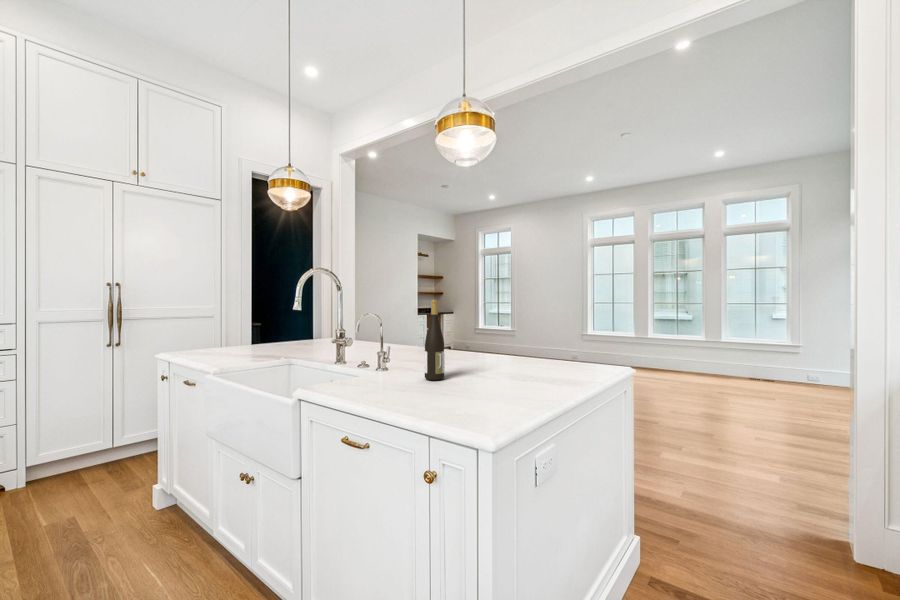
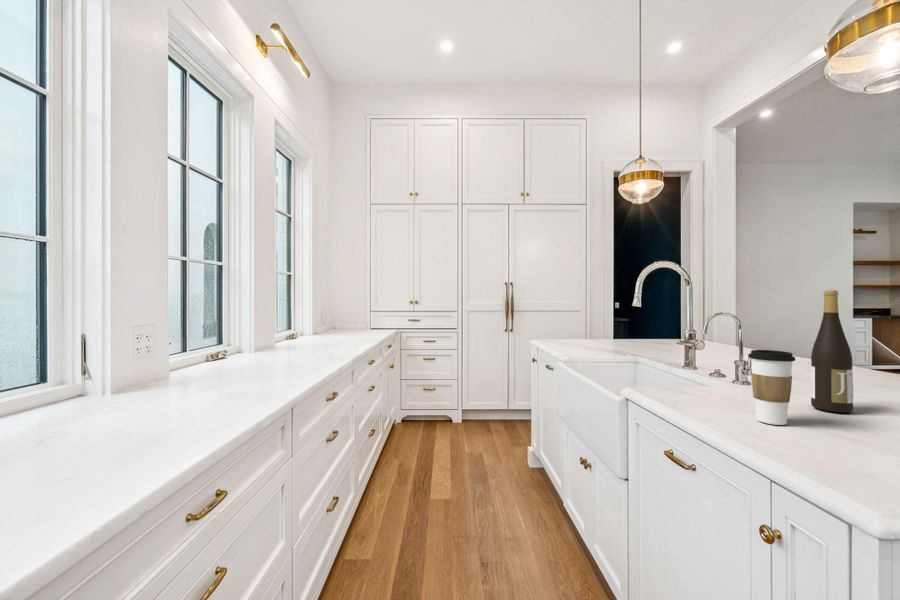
coffee cup: none [397,343,423,396] -> present [748,350,795,425]

